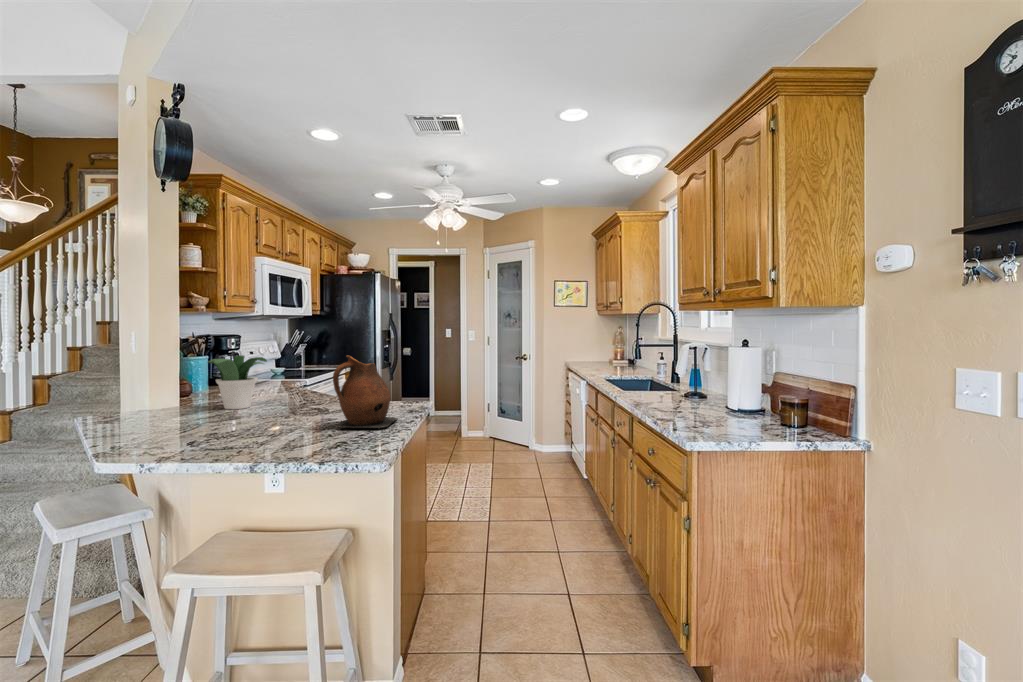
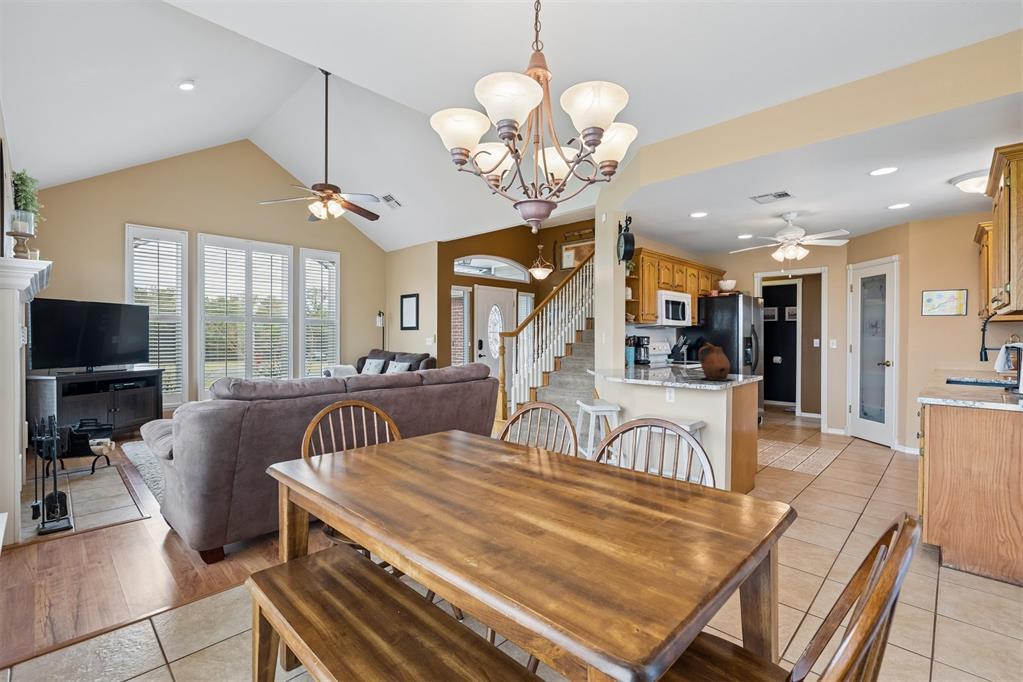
potted plant: present [208,355,267,409] -> none [637,345,665,373]

